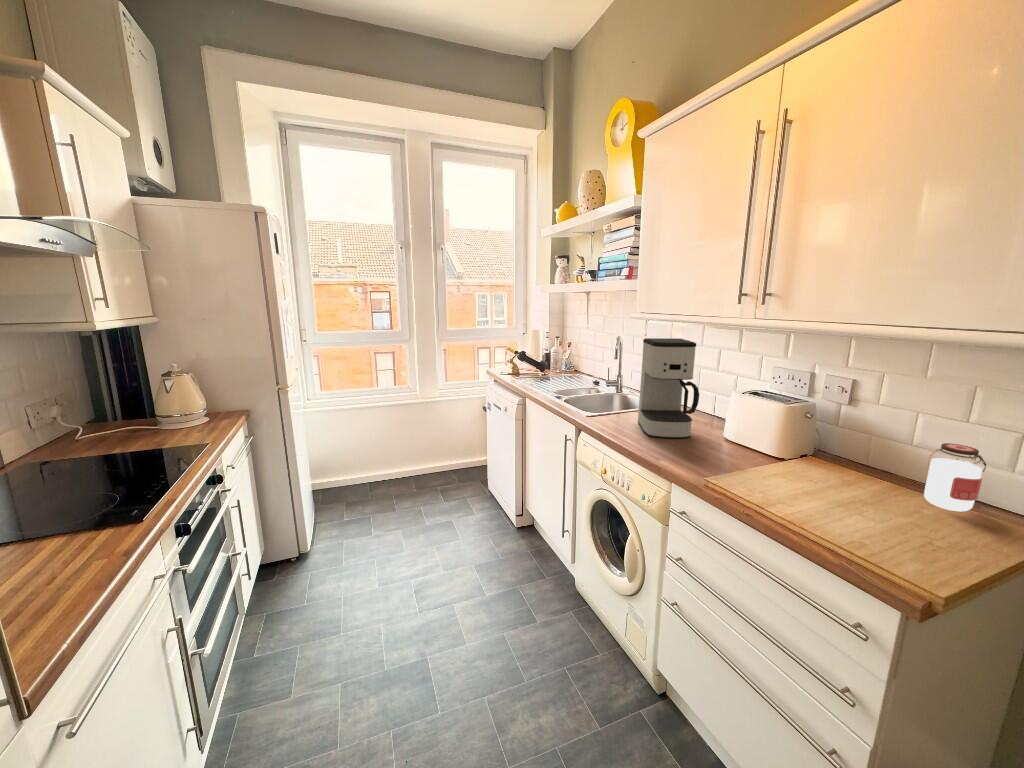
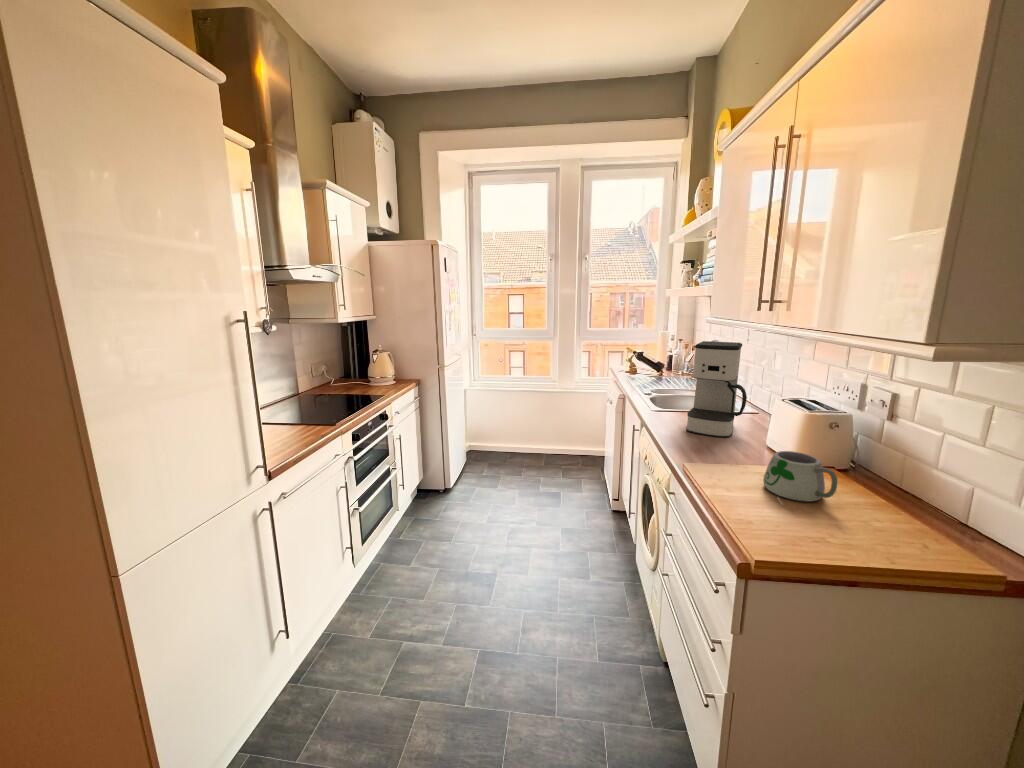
jar: present [924,443,986,511] -> none [895,460,960,534]
mug: none [792,449,884,512] -> present [764,451,837,505]

